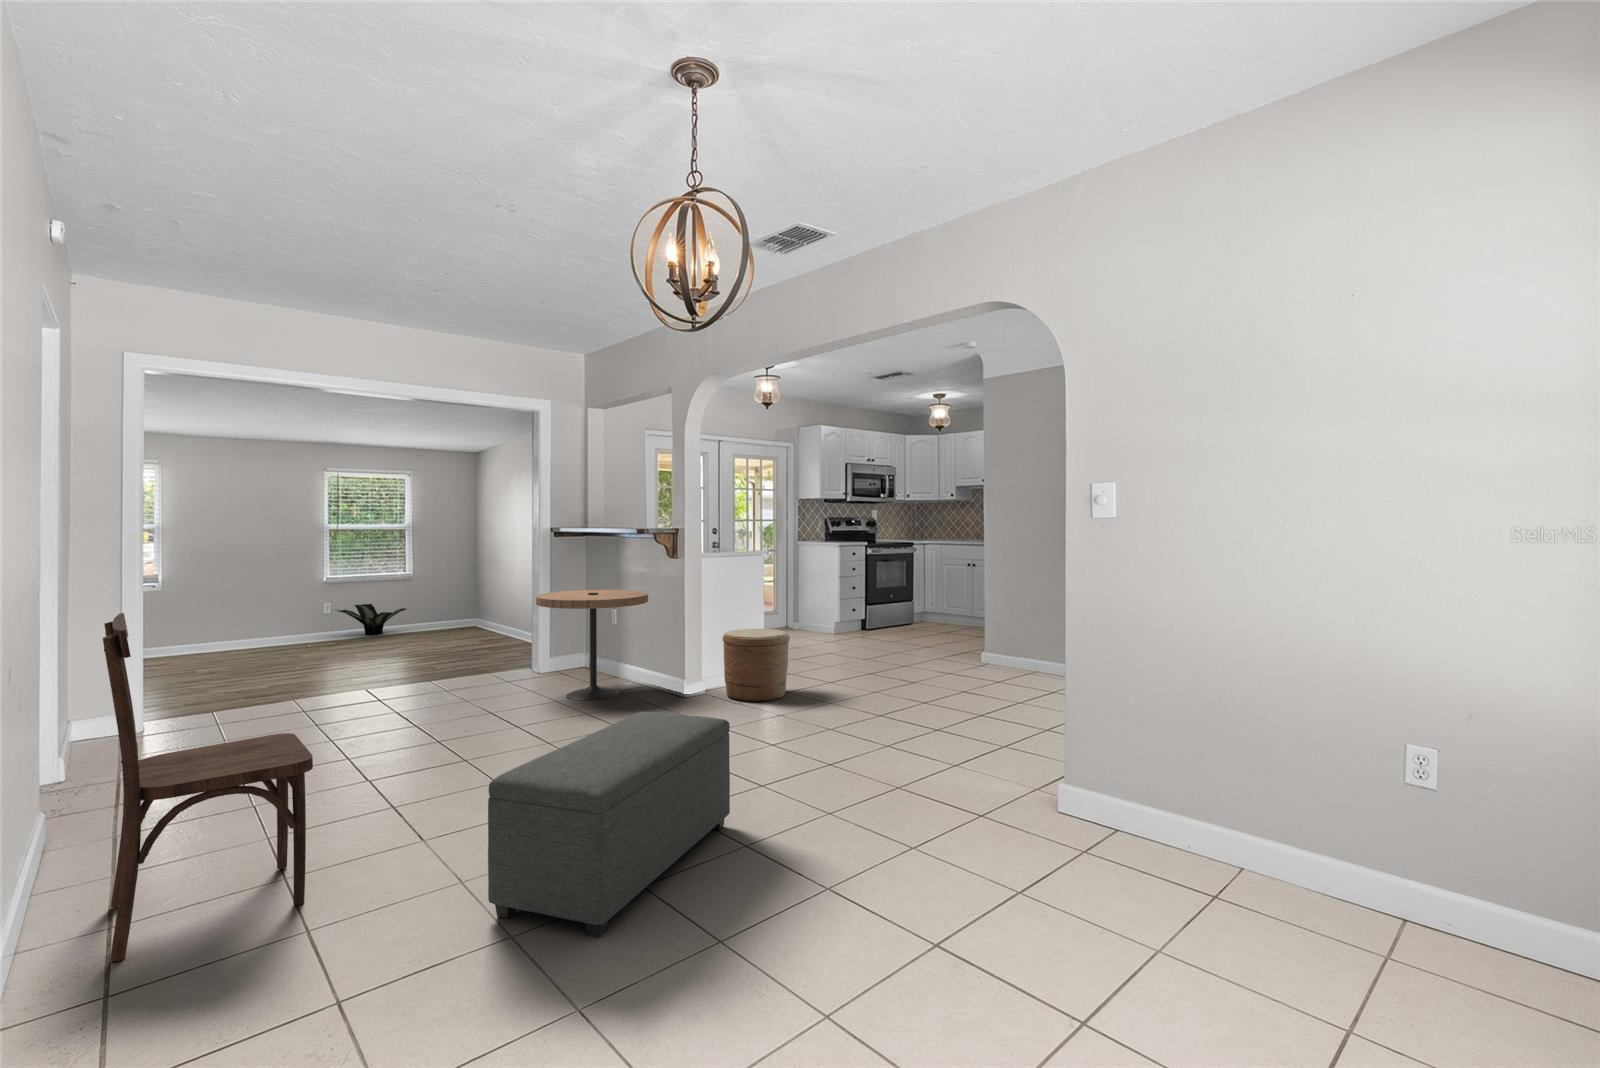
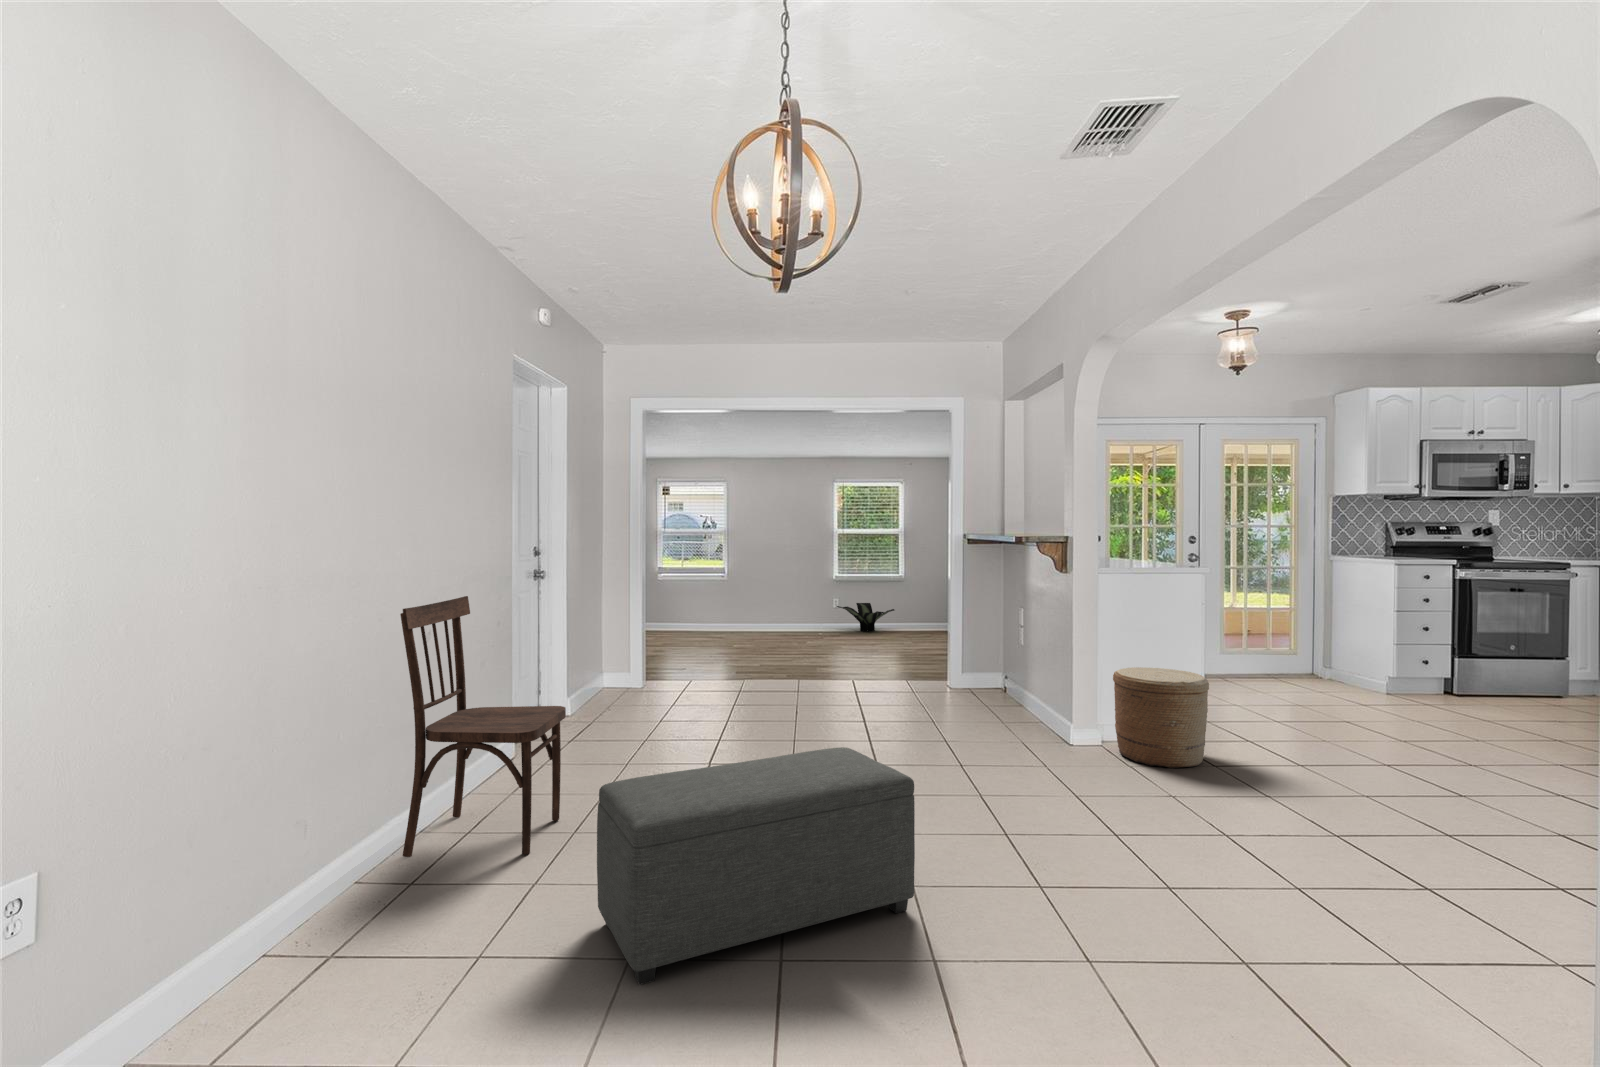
side table: present [536,590,648,701] -> none [914,603,1036,727]

